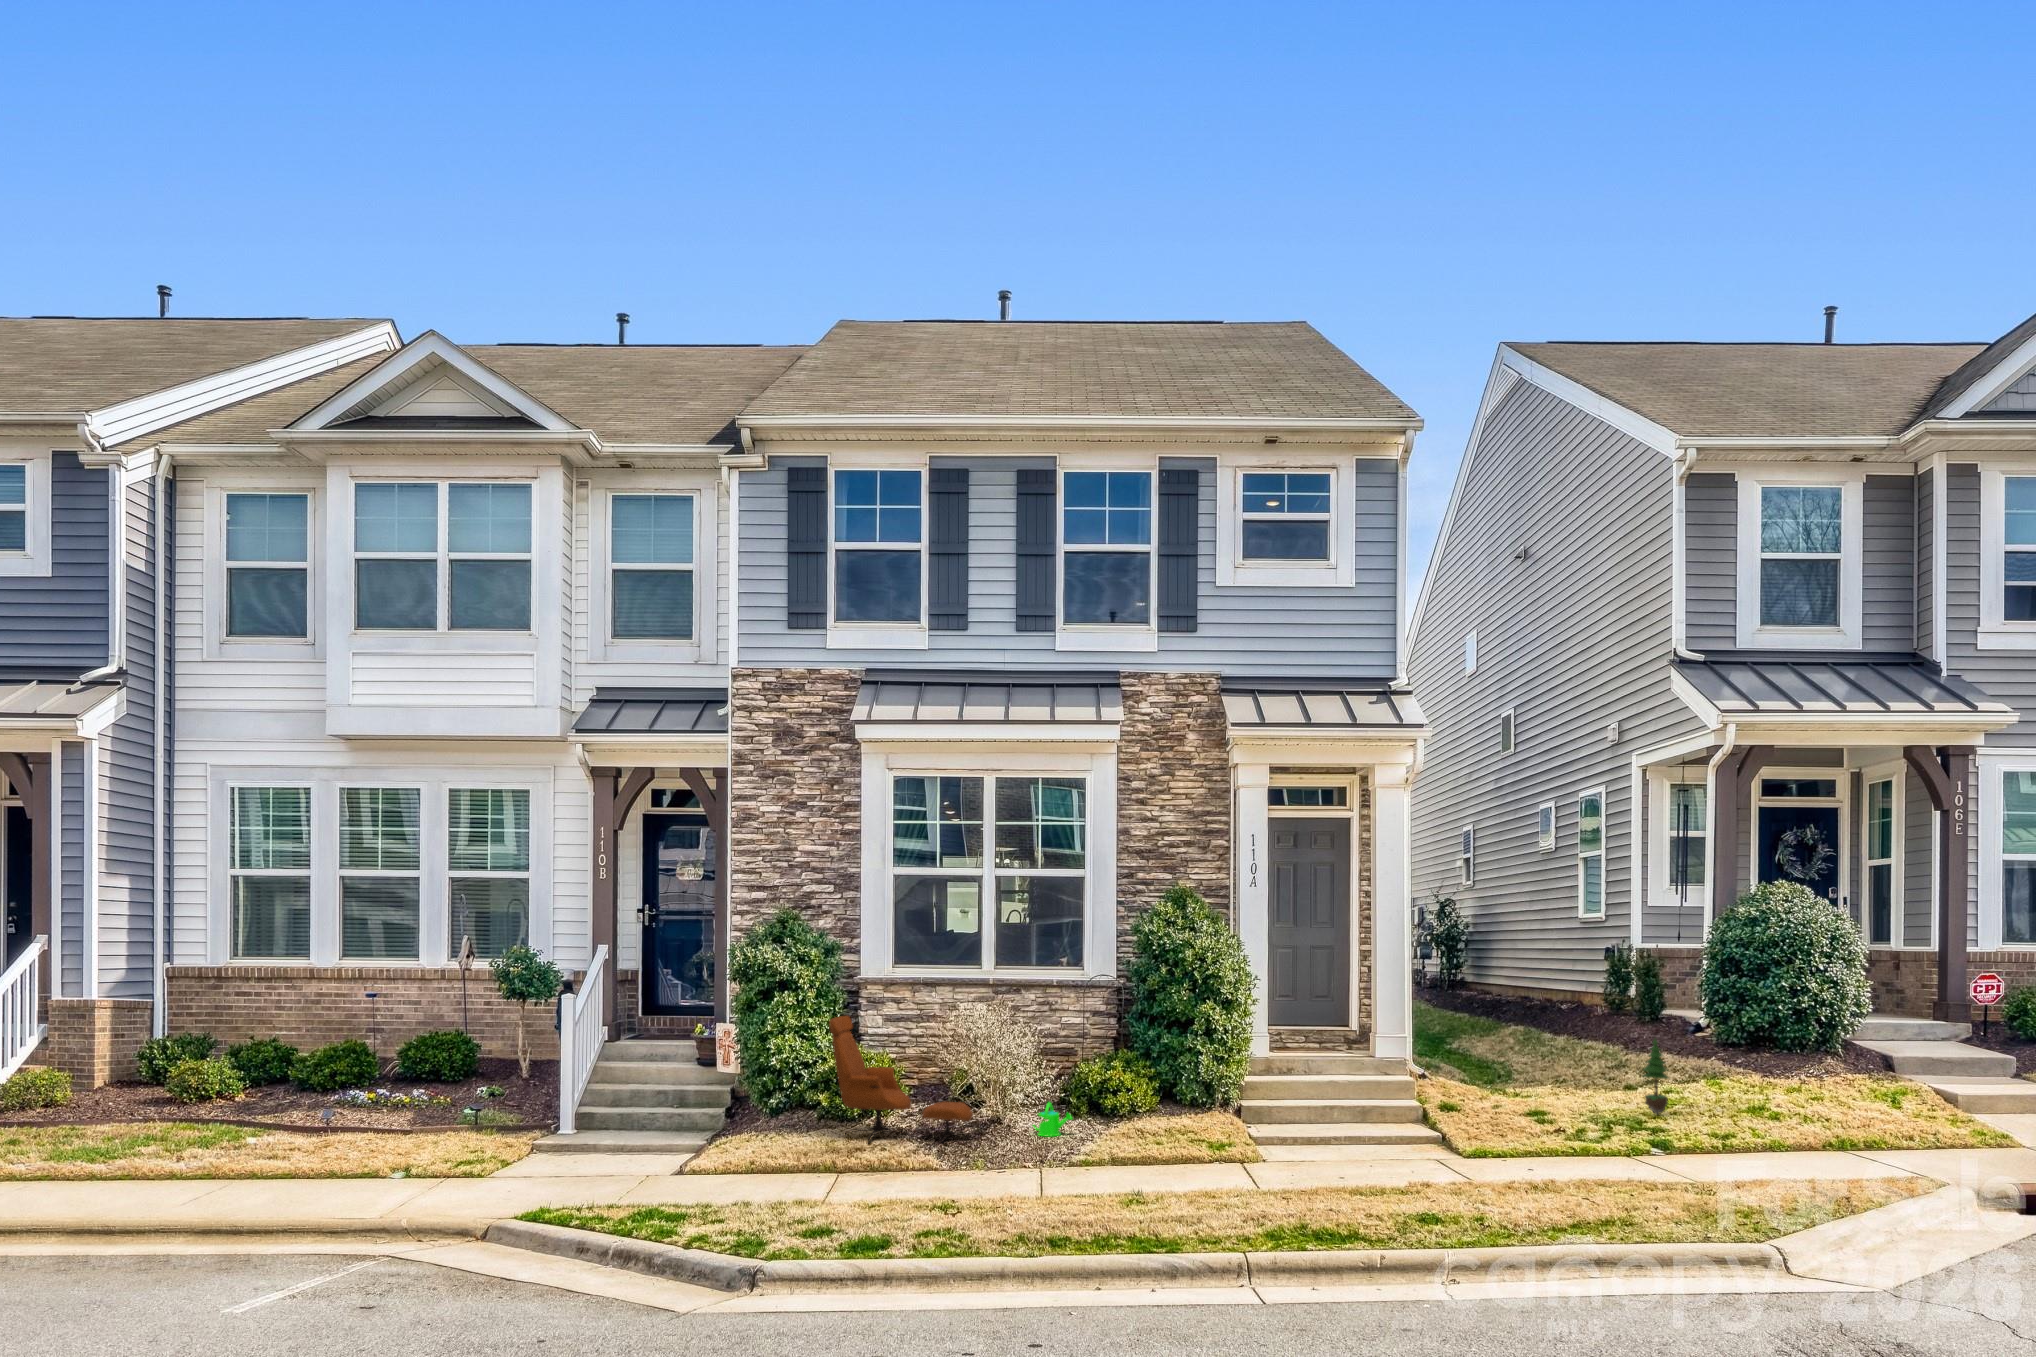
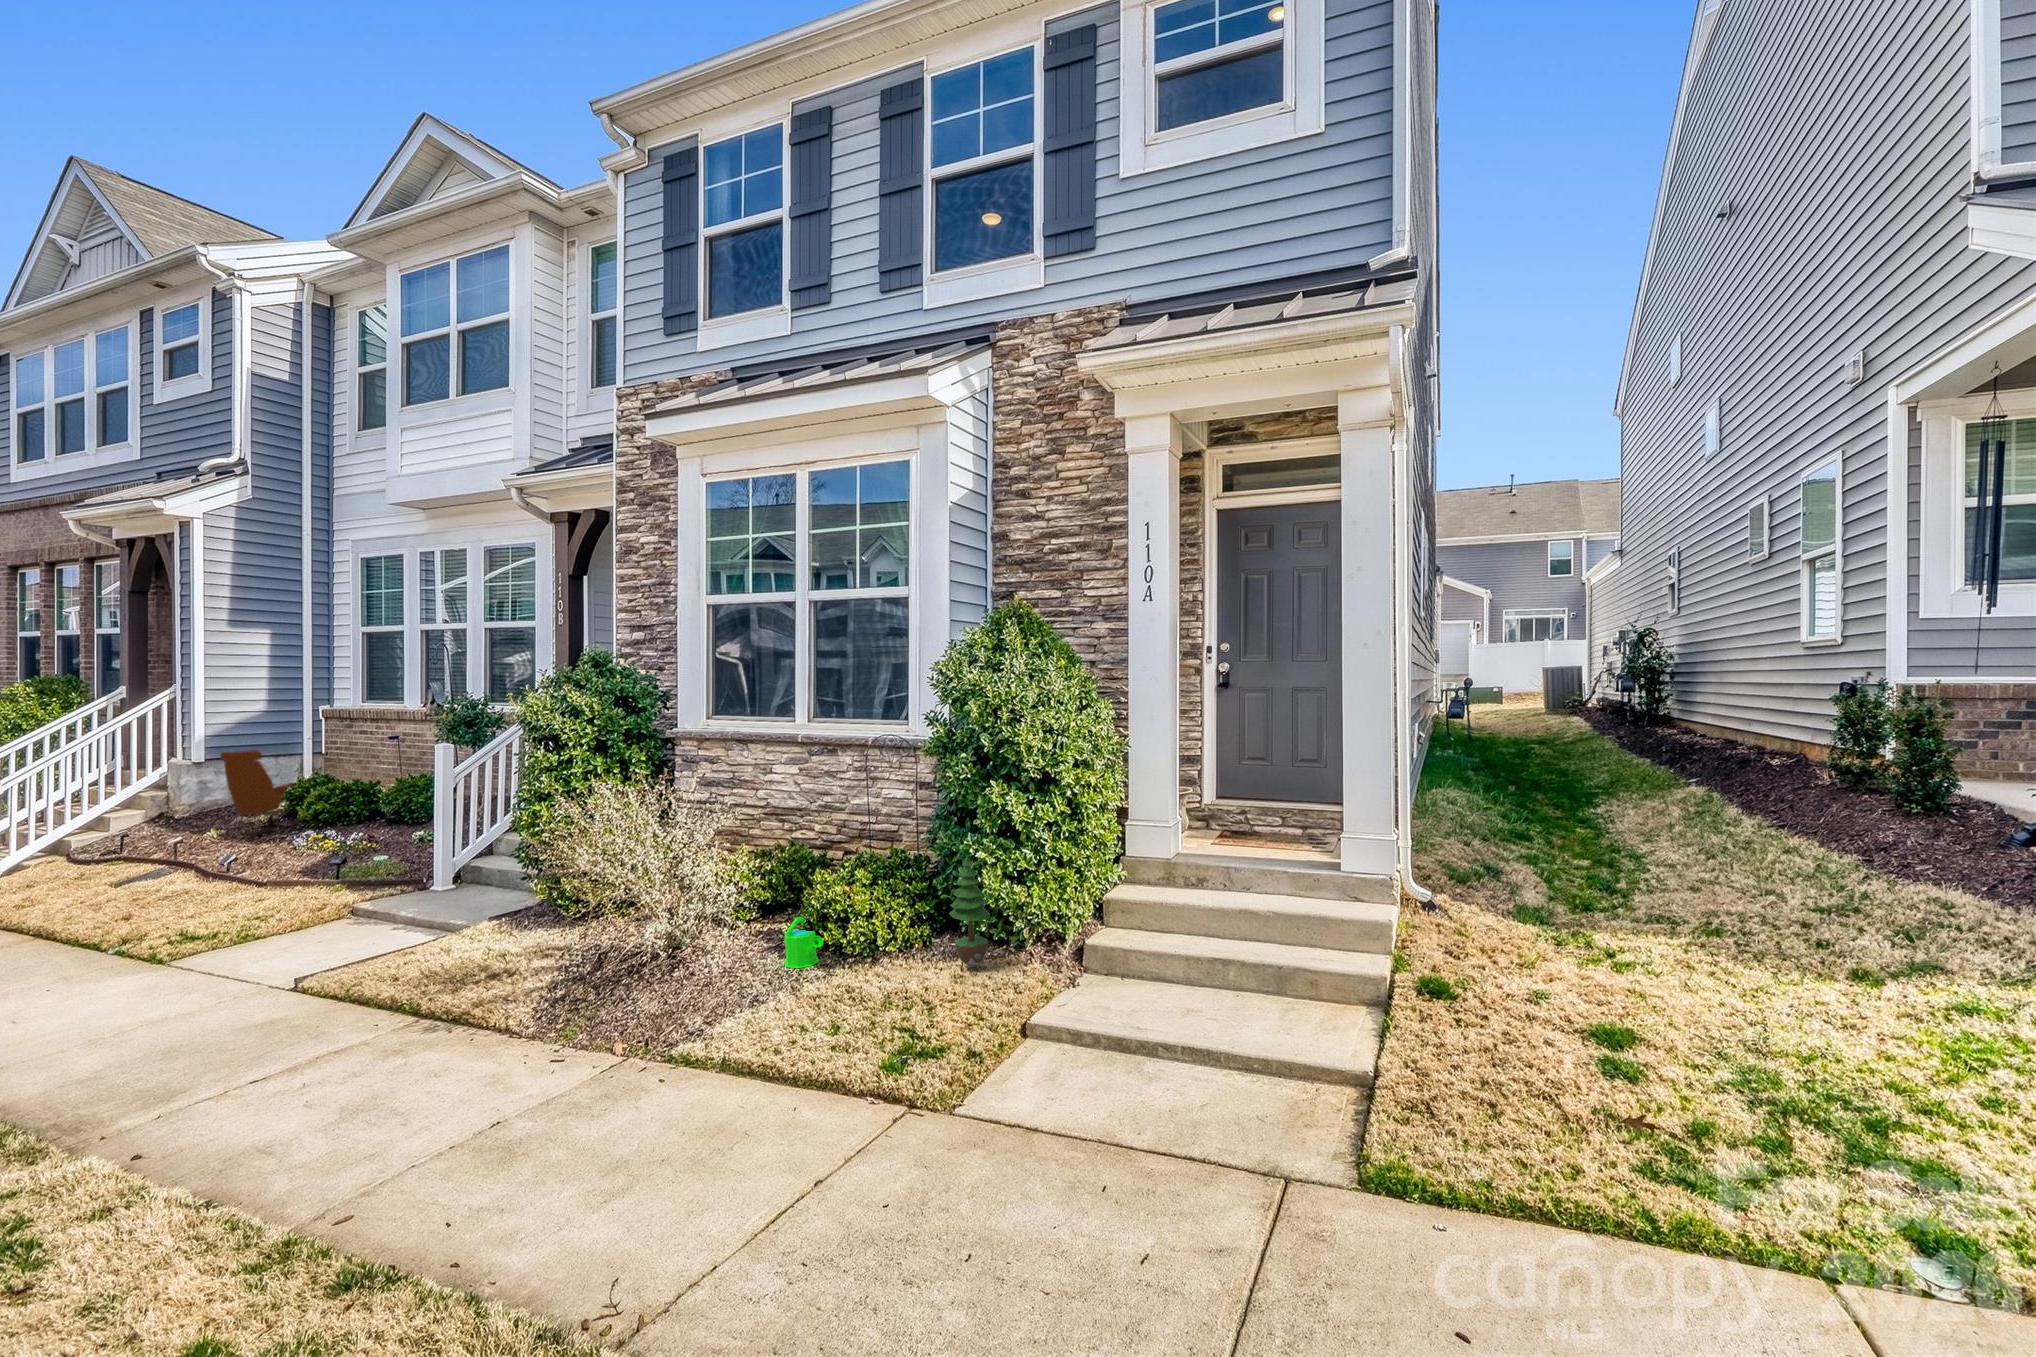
lounge chair: present [829,1016,973,1142] -> present [220,750,326,837]
potted tree: present [1643,1039,1668,1114] -> present [949,856,990,968]

